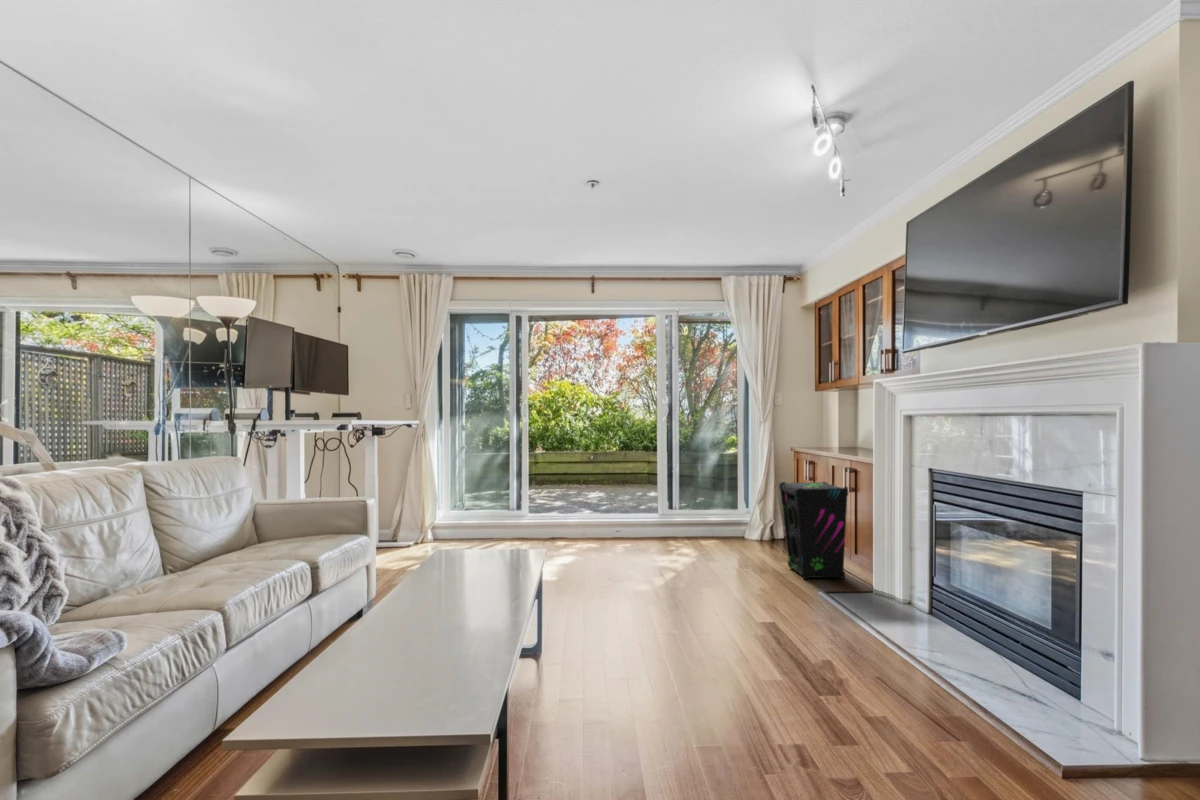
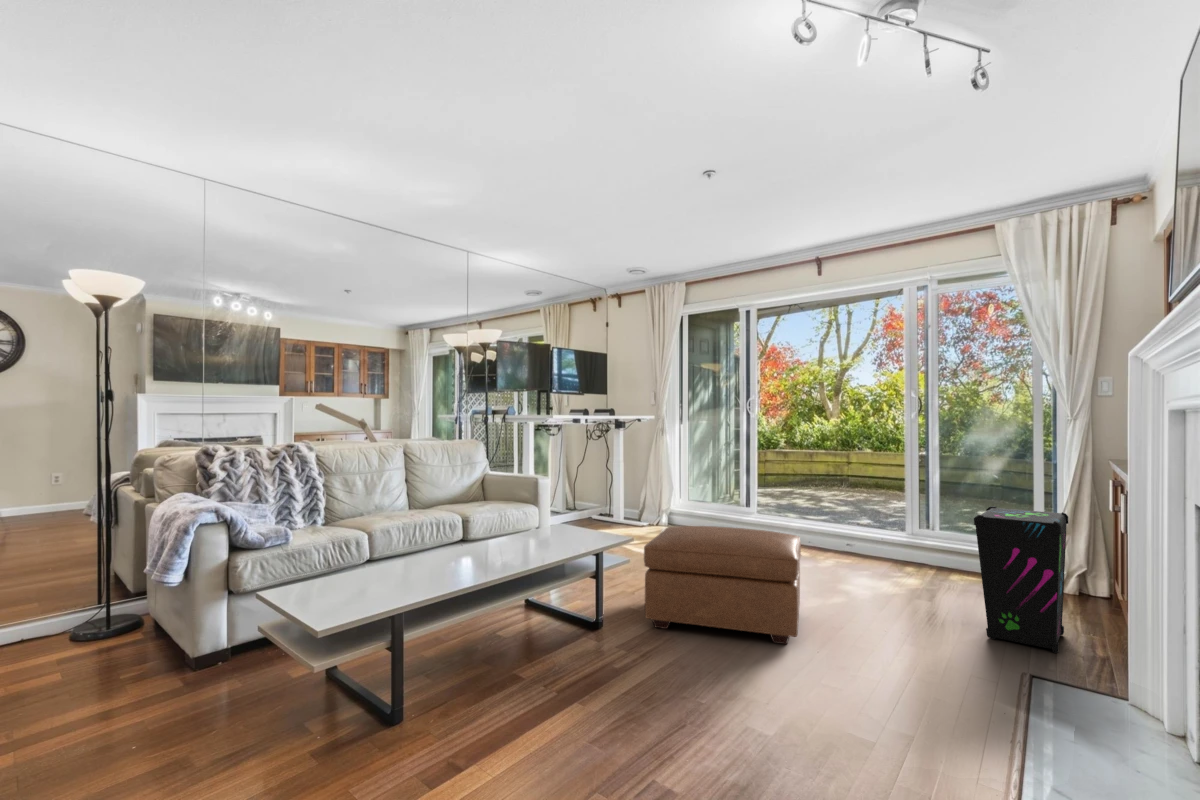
ottoman: none [566,523,732,637] -> present [644,526,801,644]

